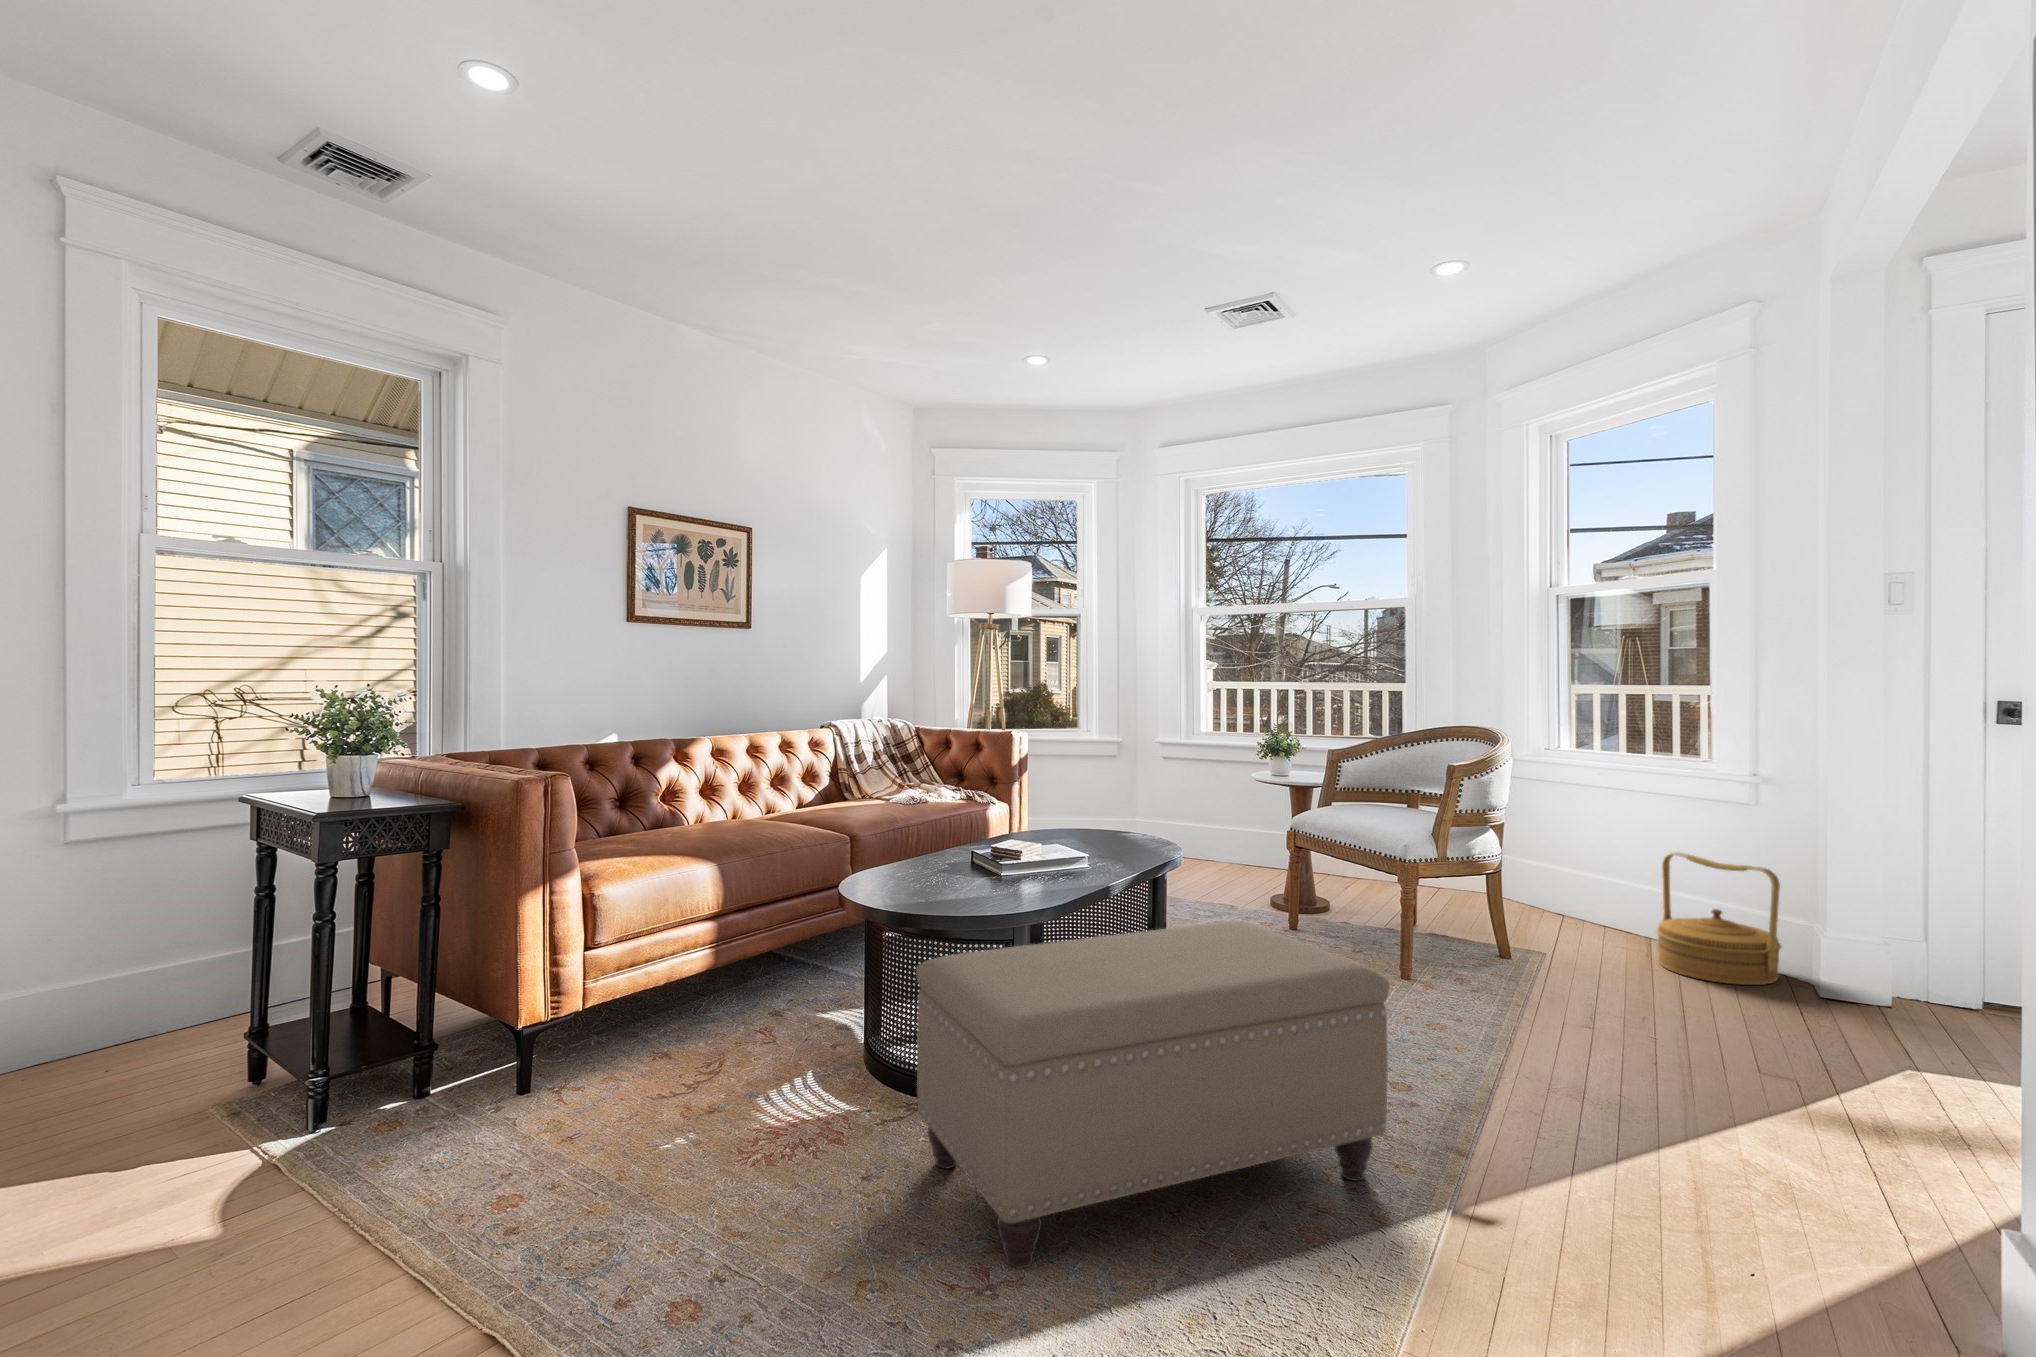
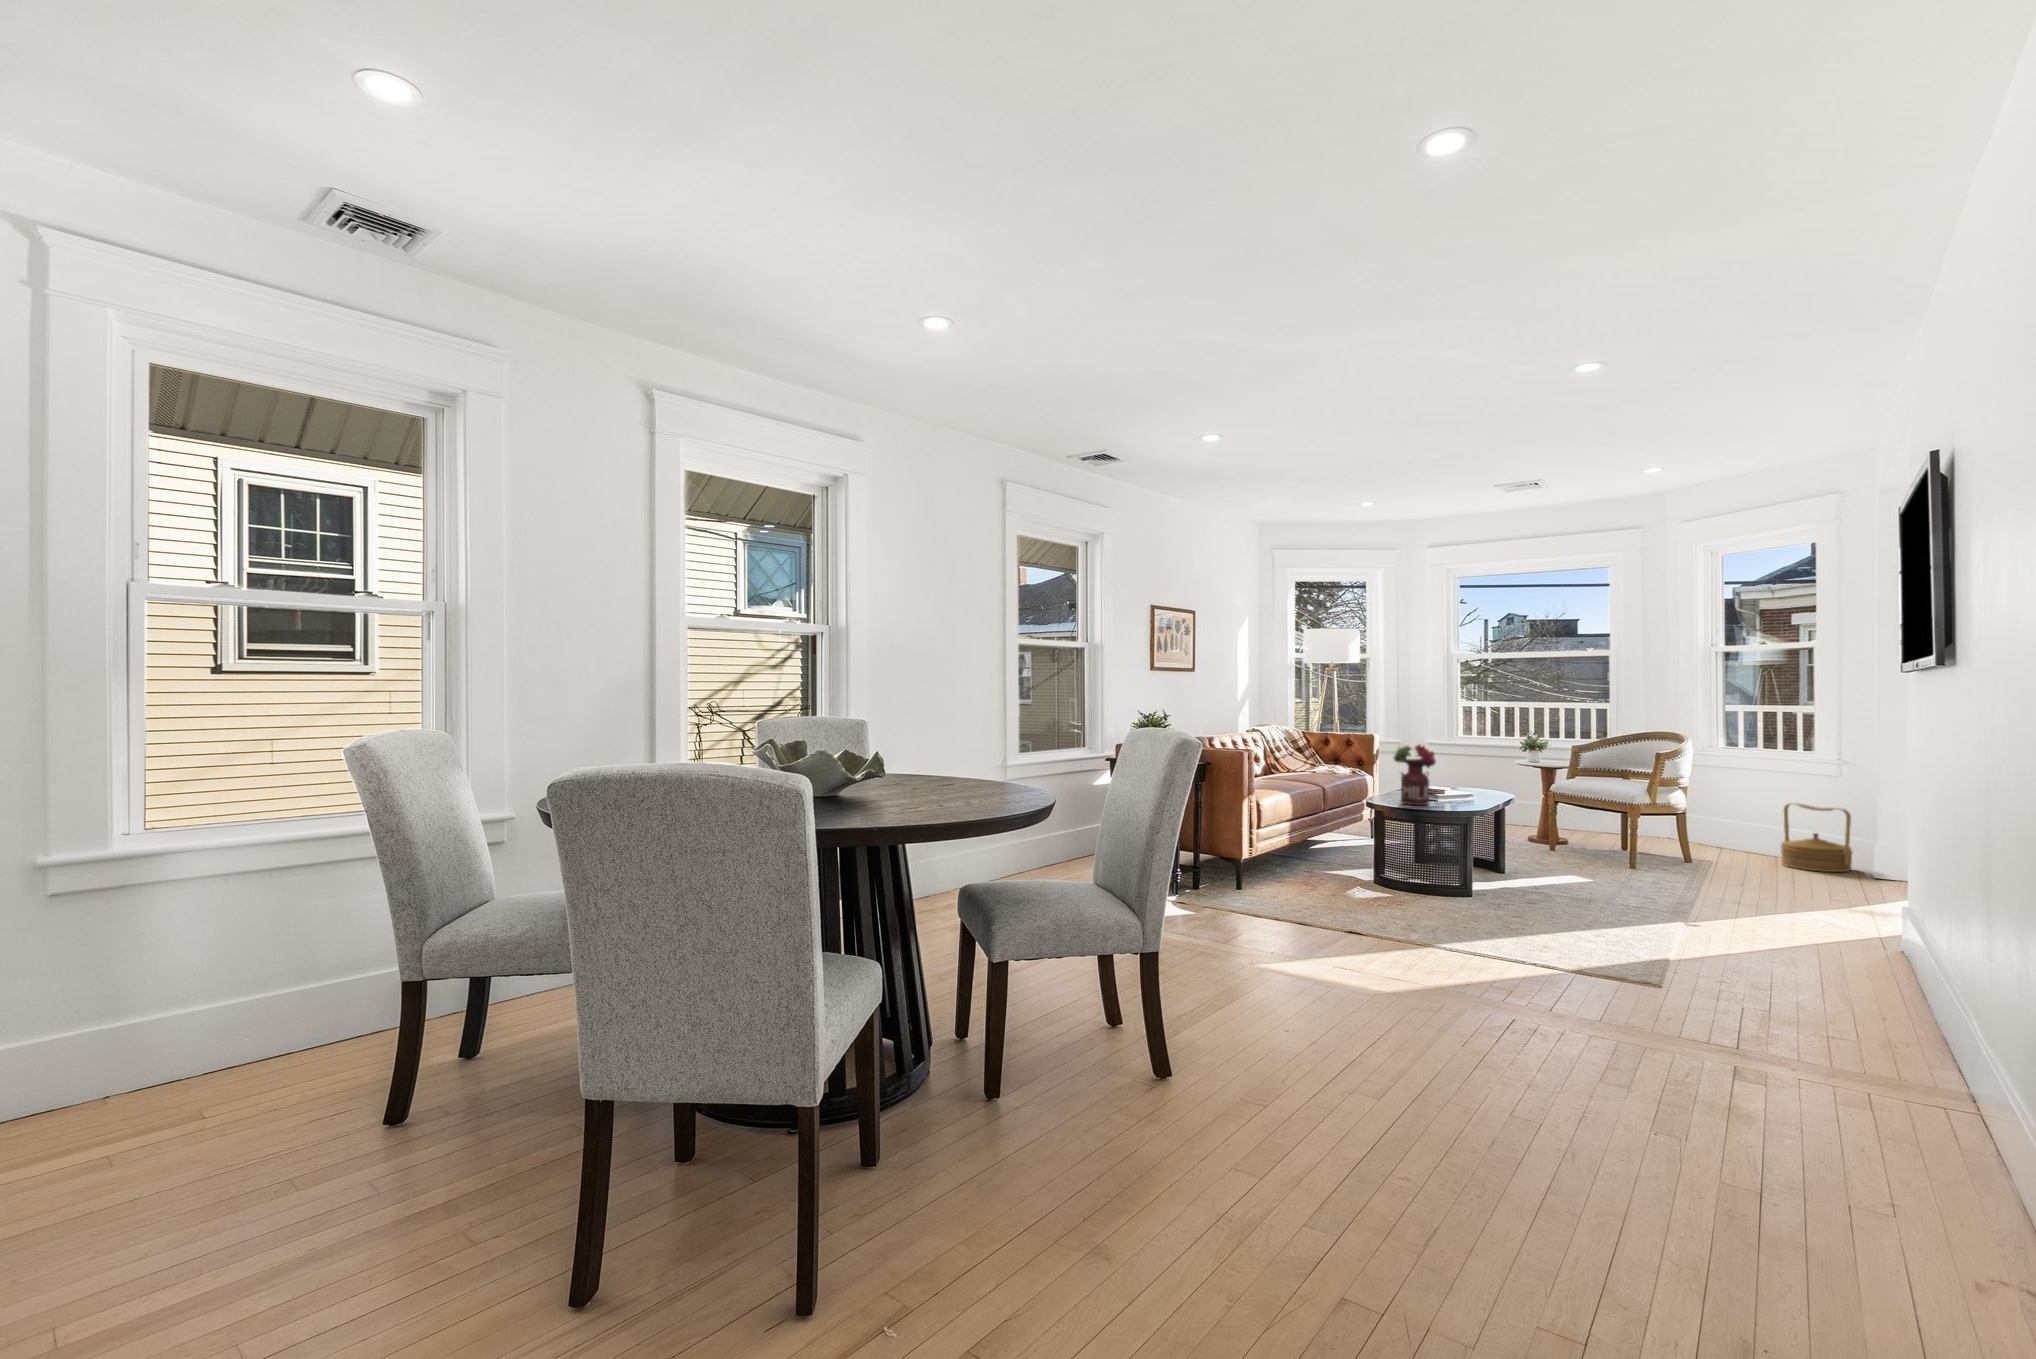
flower arrangement: none [895,760,985,891] -> present [1393,745,1436,805]
ottoman: present [916,921,1390,1269] -> none [1448,816,1659,926]

